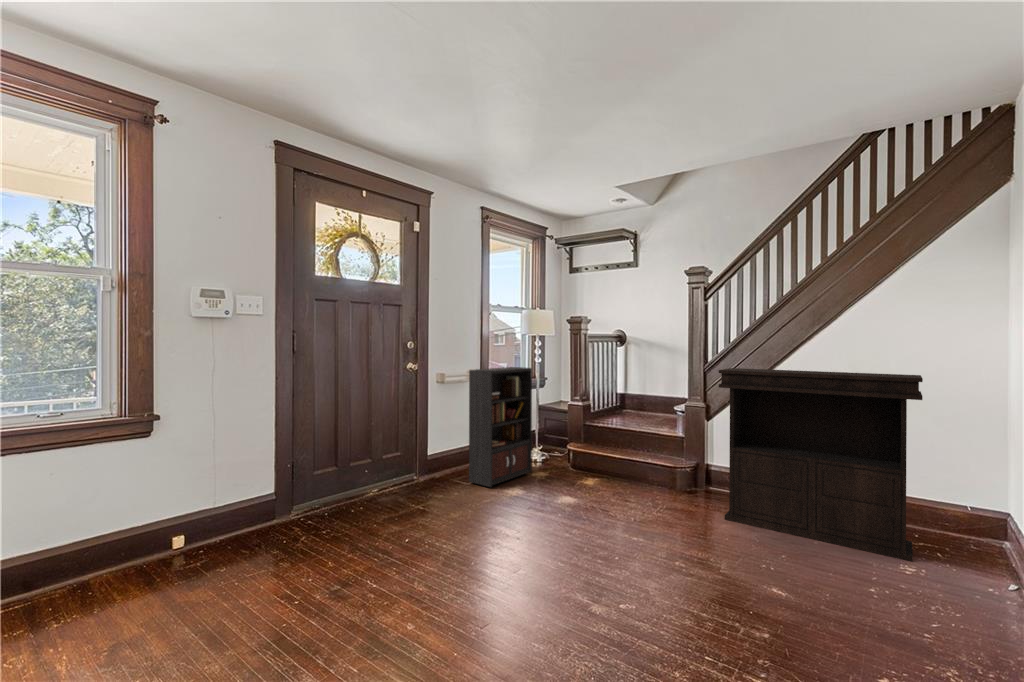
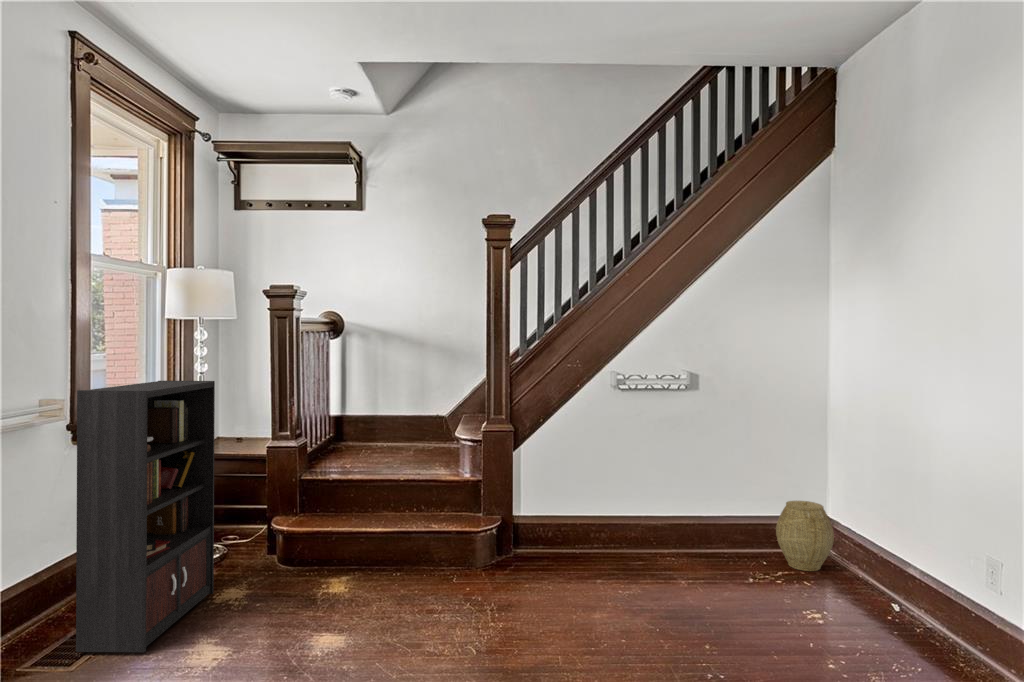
console table: present [719,368,923,561] -> none [574,369,823,604]
woven basket: none [924,486,984,547] -> present [776,501,834,571]

